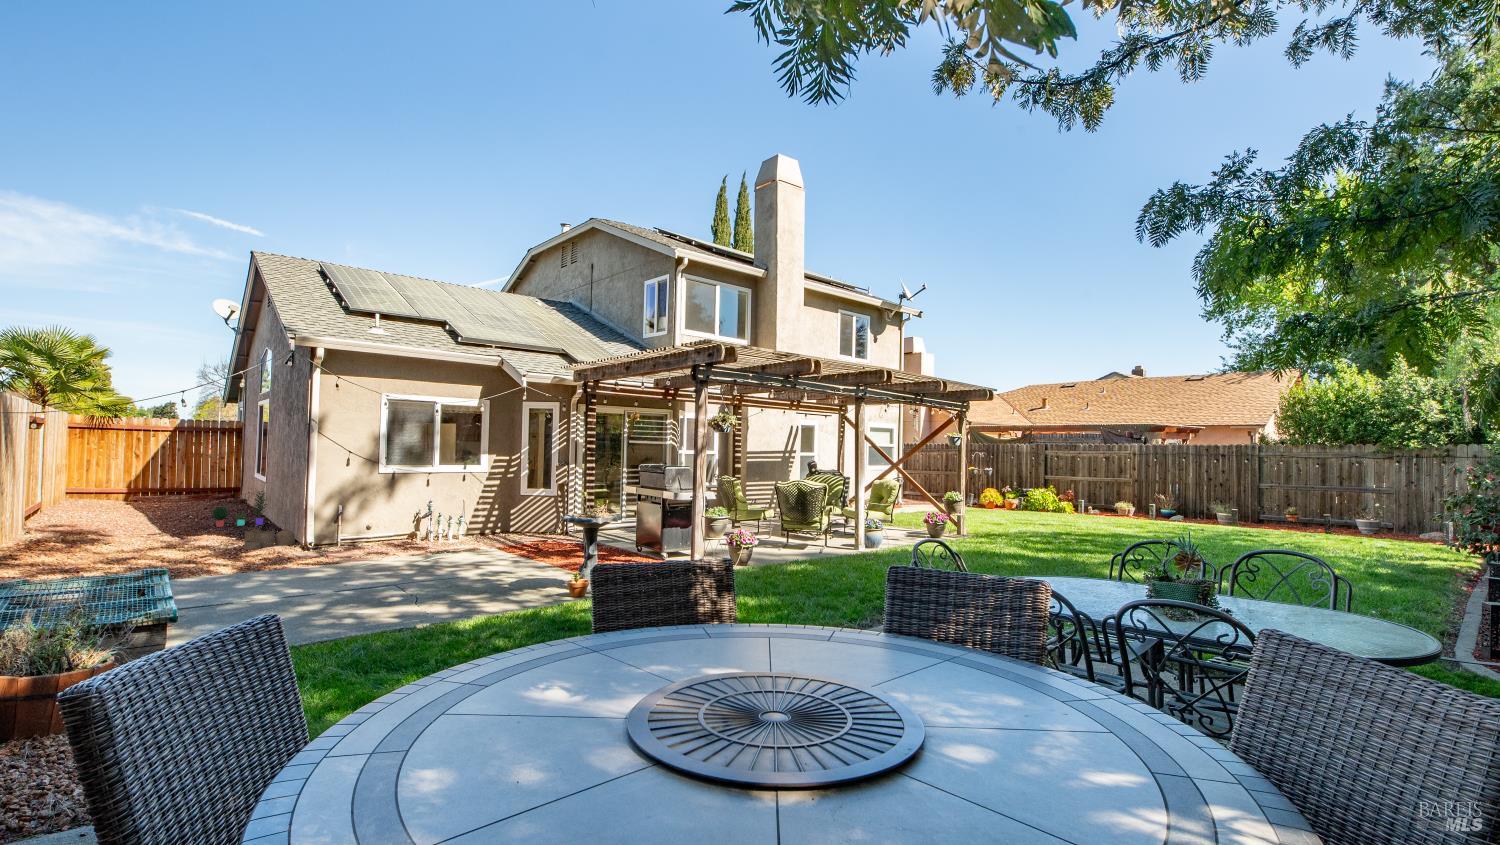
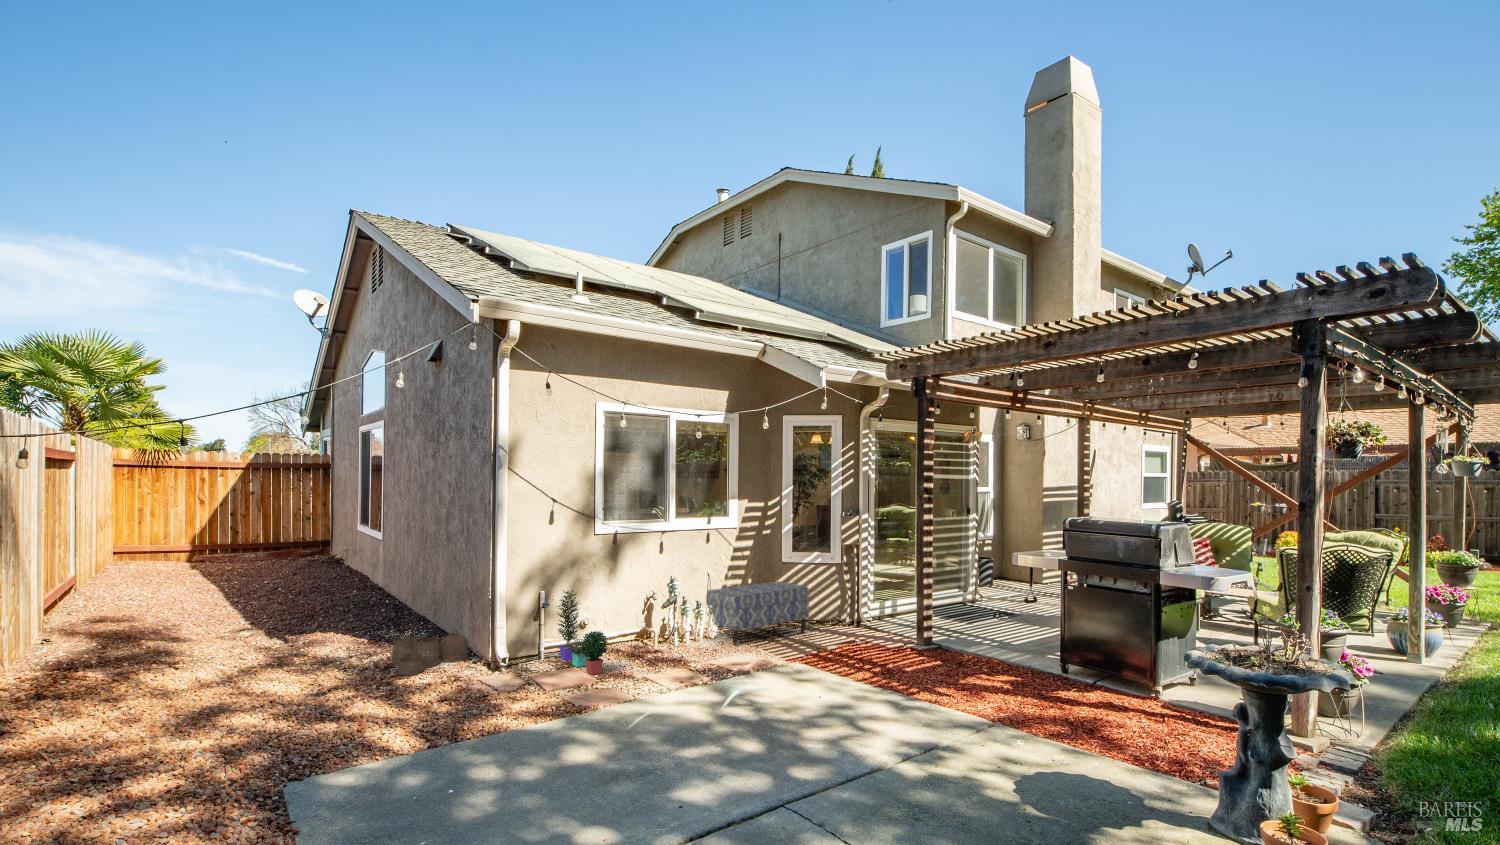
potted plant: present [212,491,267,527] -> present [558,591,608,675]
bench: none [458,507,529,542] -> present [706,581,809,646]

